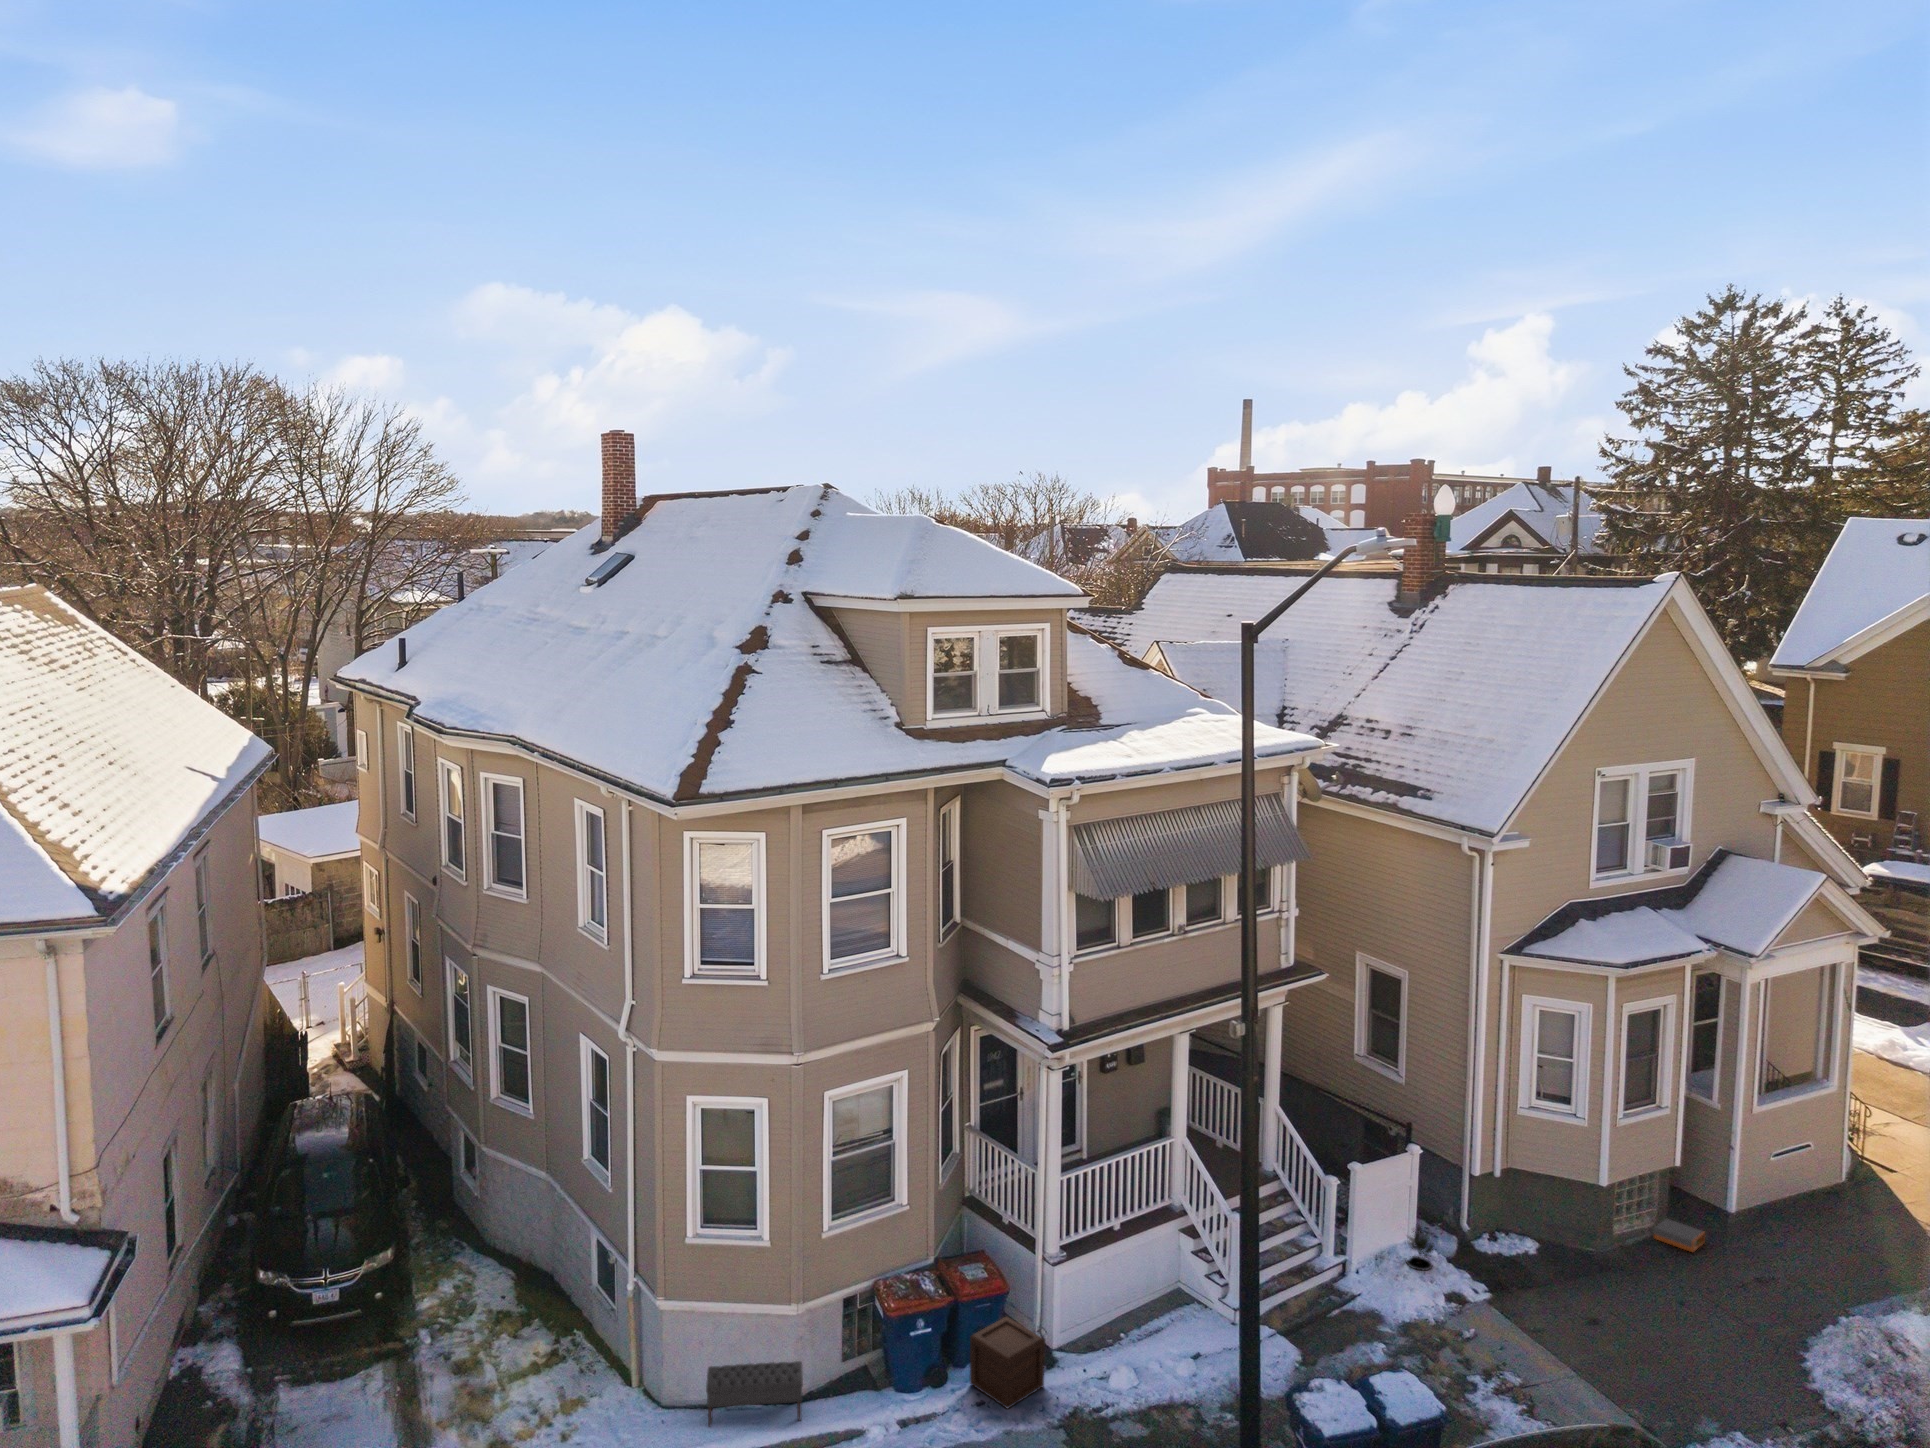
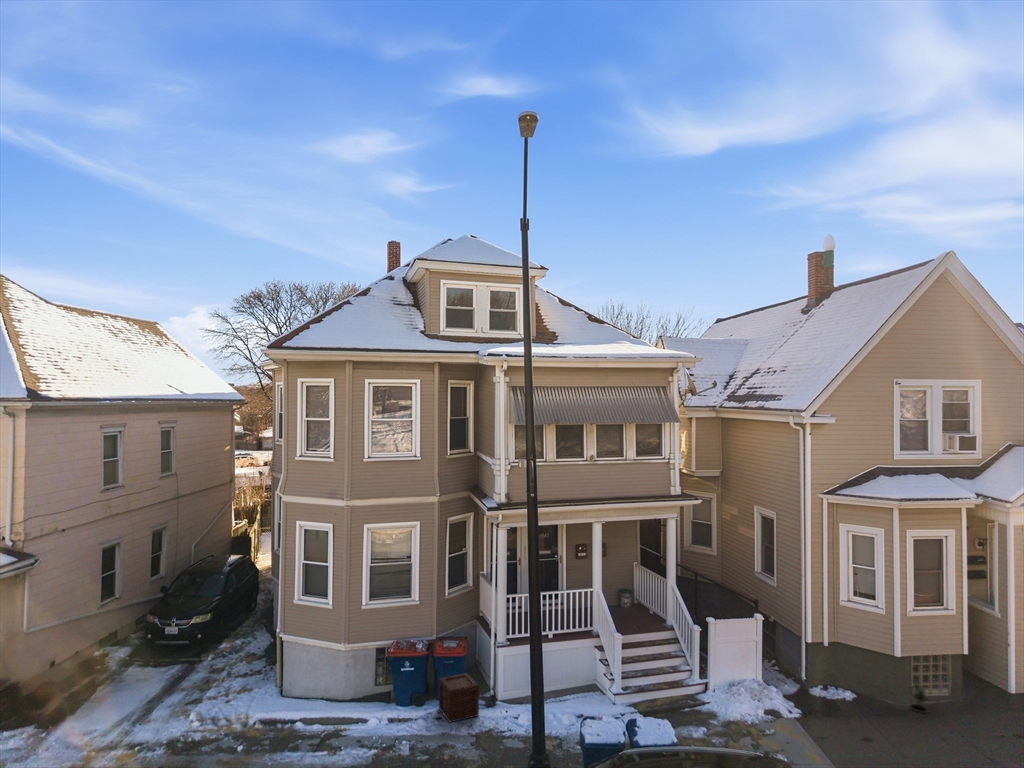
storage box: present [1654,1219,1705,1252] -> none [945,691,985,713]
potted tree: present [1406,1226,1434,1270] -> present [909,683,929,713]
bench: present [706,1361,803,1427] -> none [288,674,347,710]

